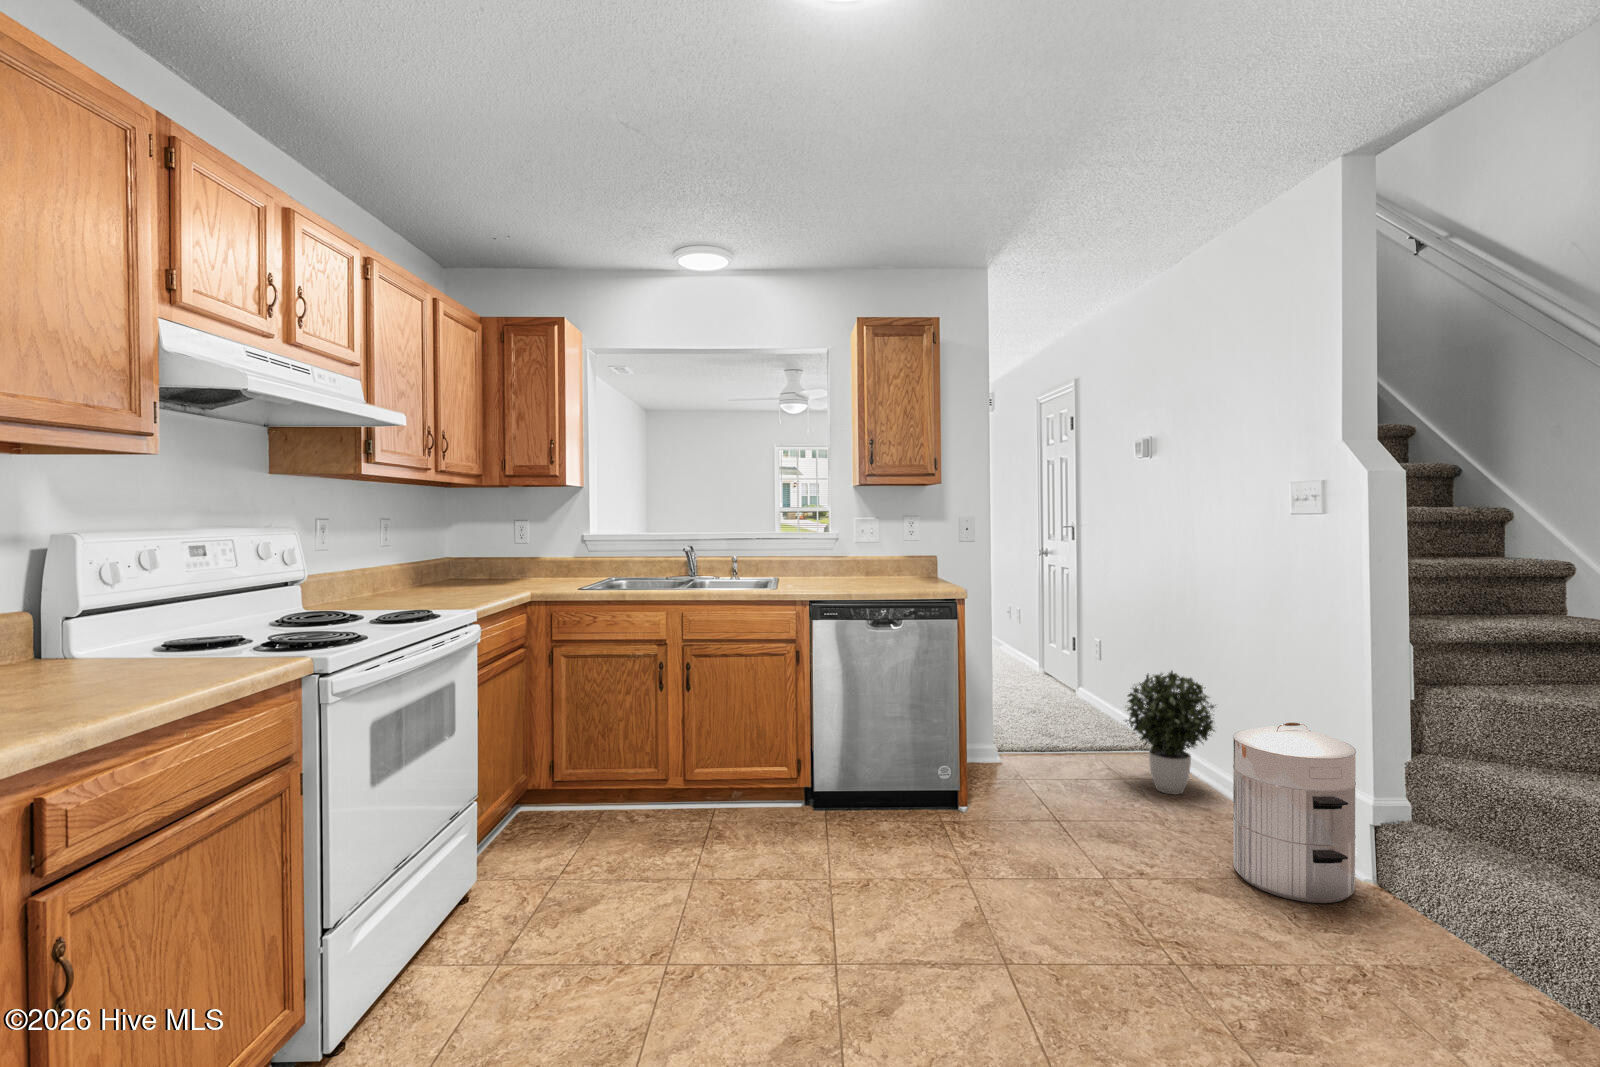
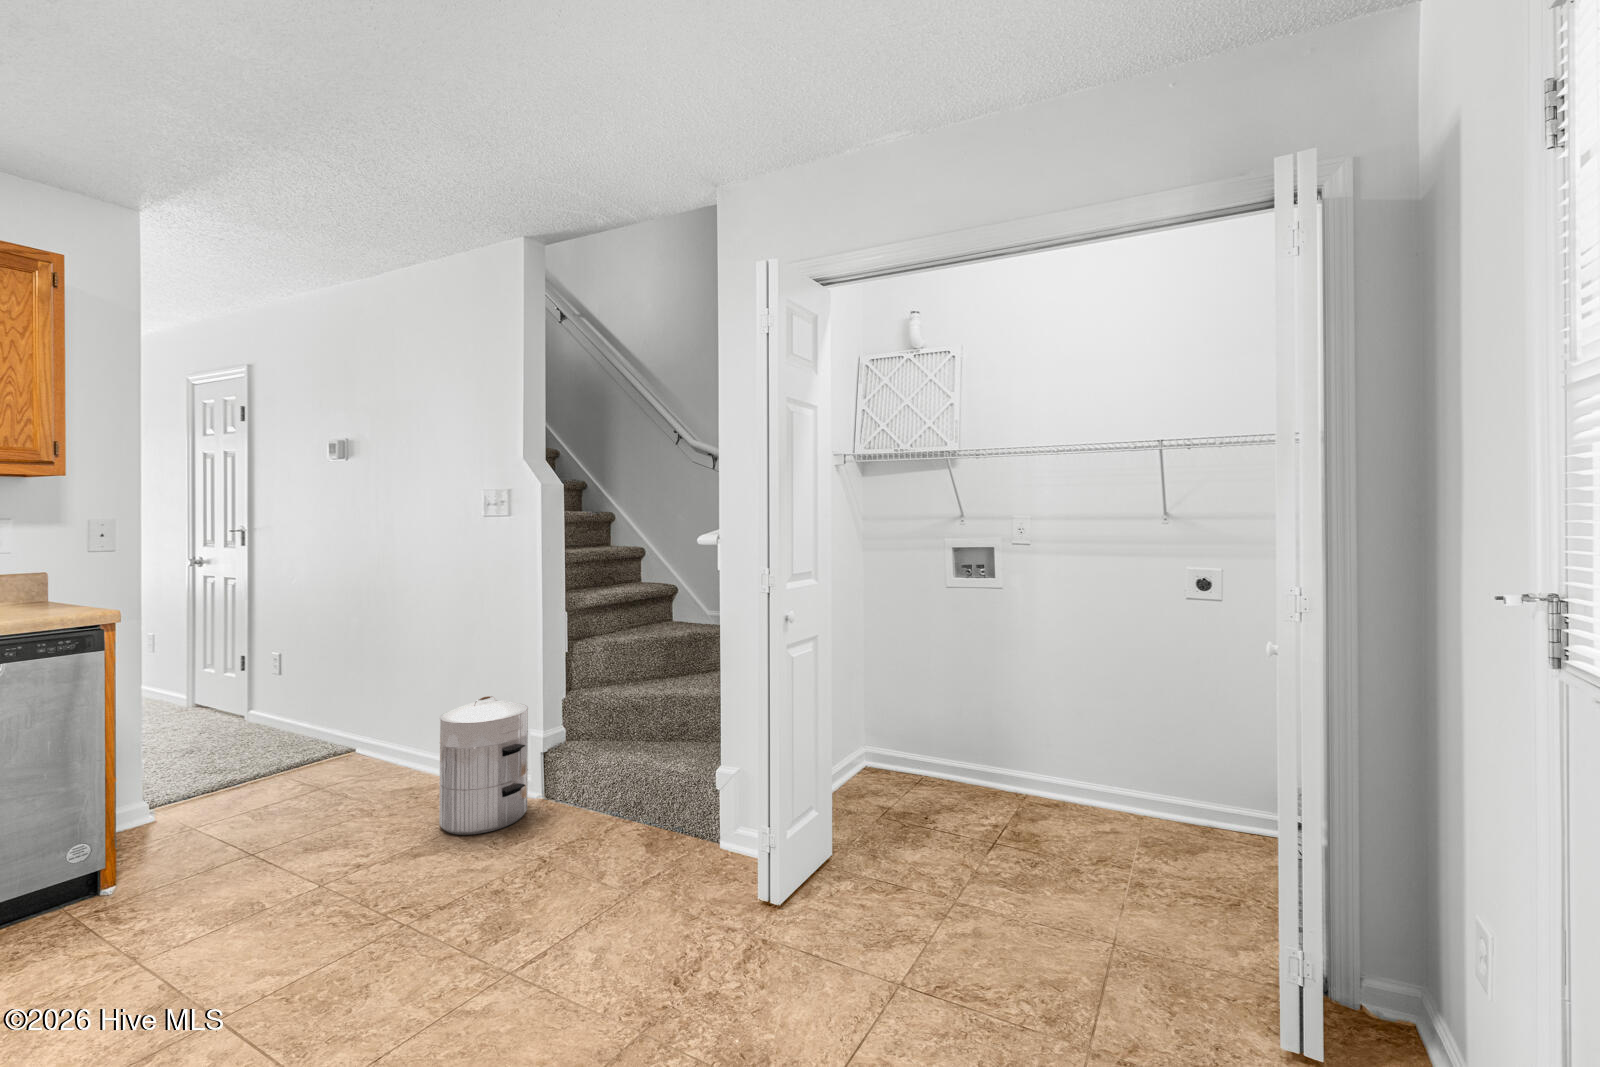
potted plant: present [1125,671,1216,794] -> none [324,678,416,790]

